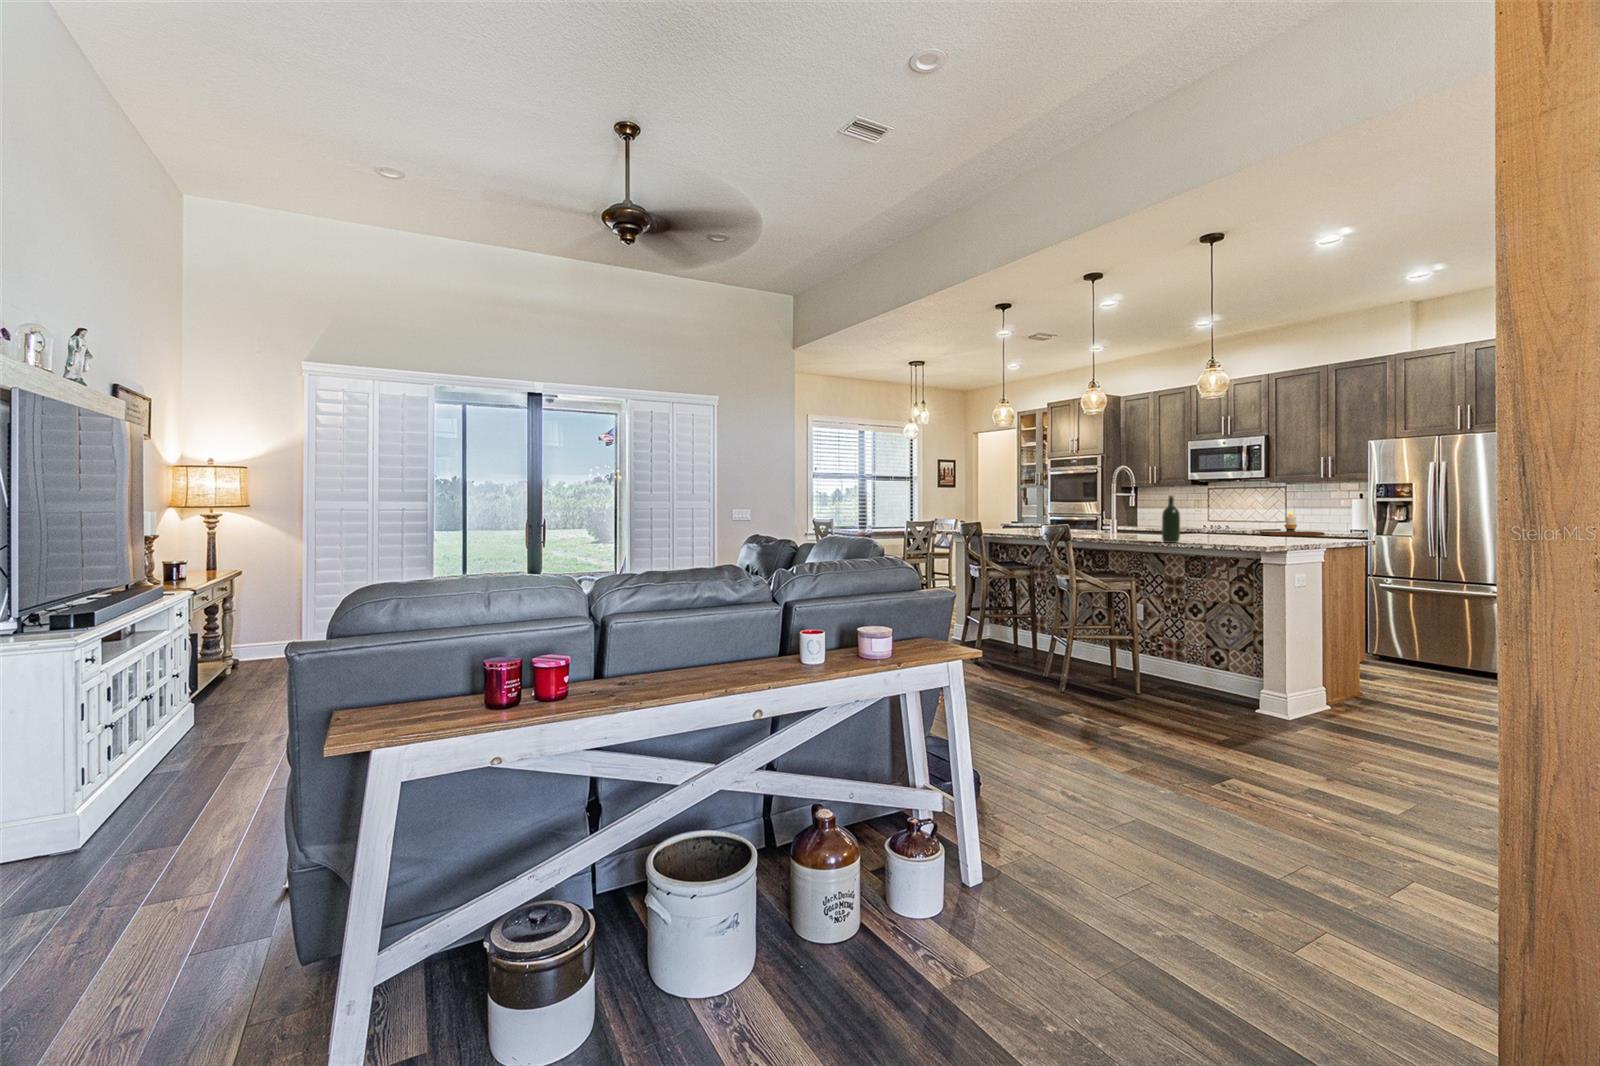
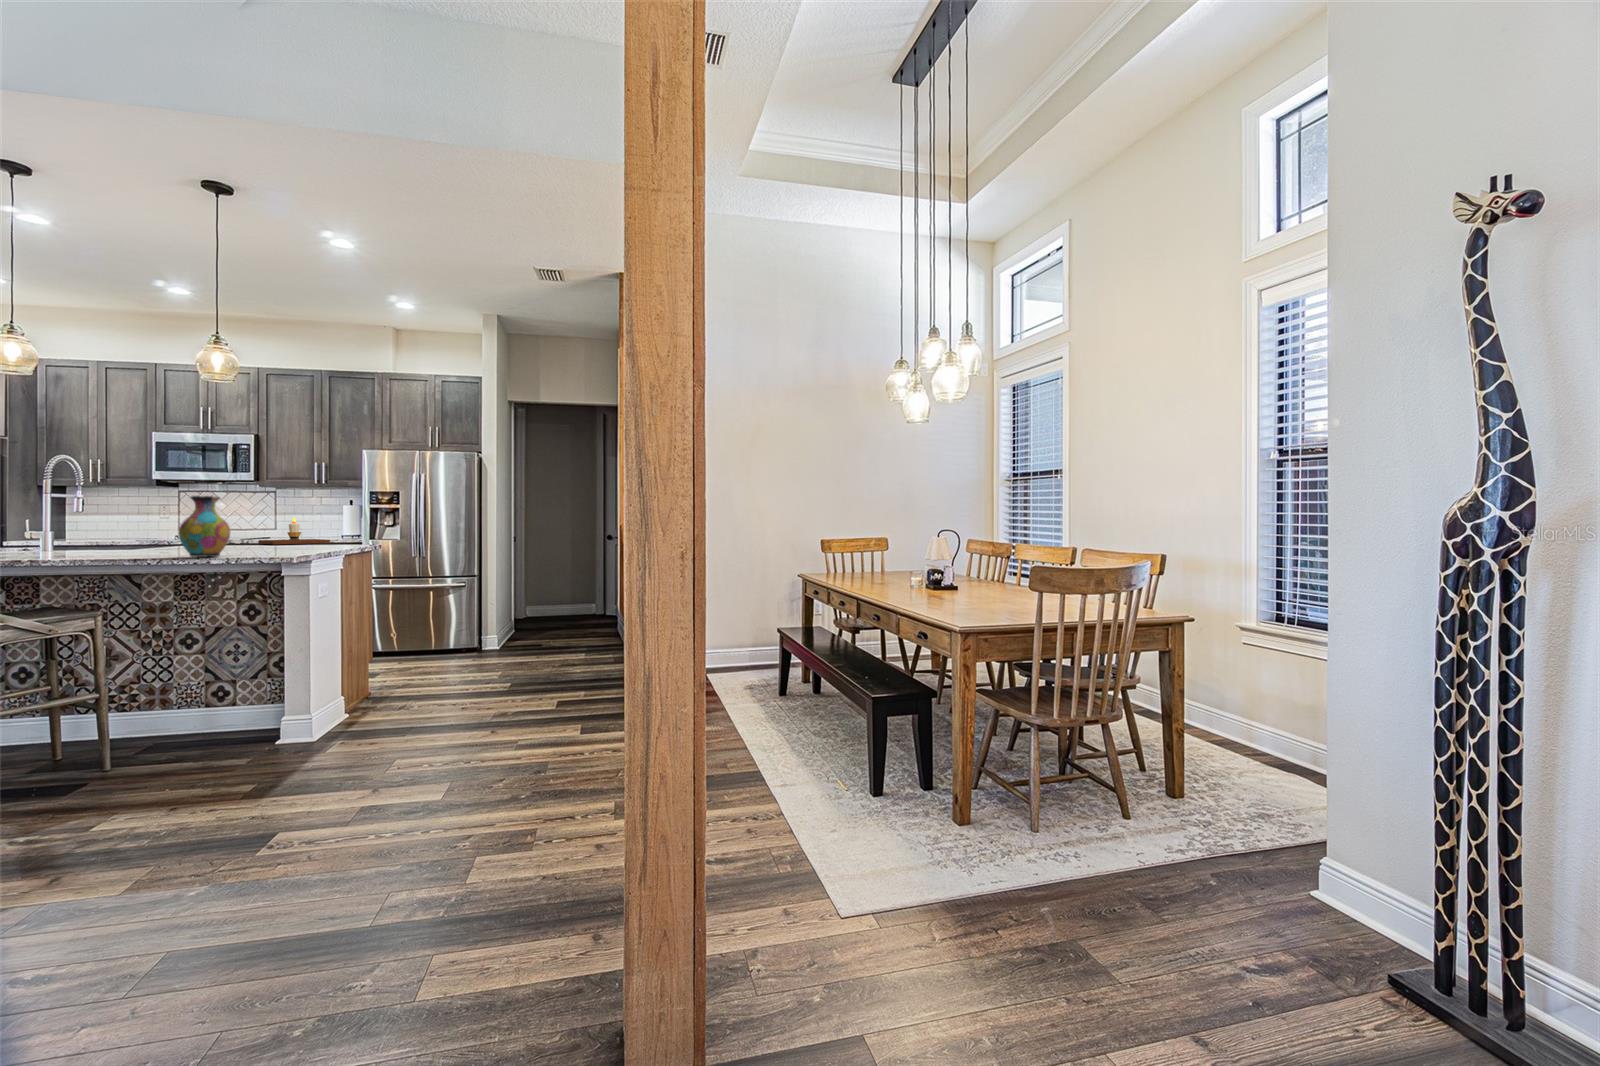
vase: none [1187,493,1224,544] -> present [178,496,230,557]
wine bottle: present [1162,495,1180,543] -> none [137,496,166,558]

